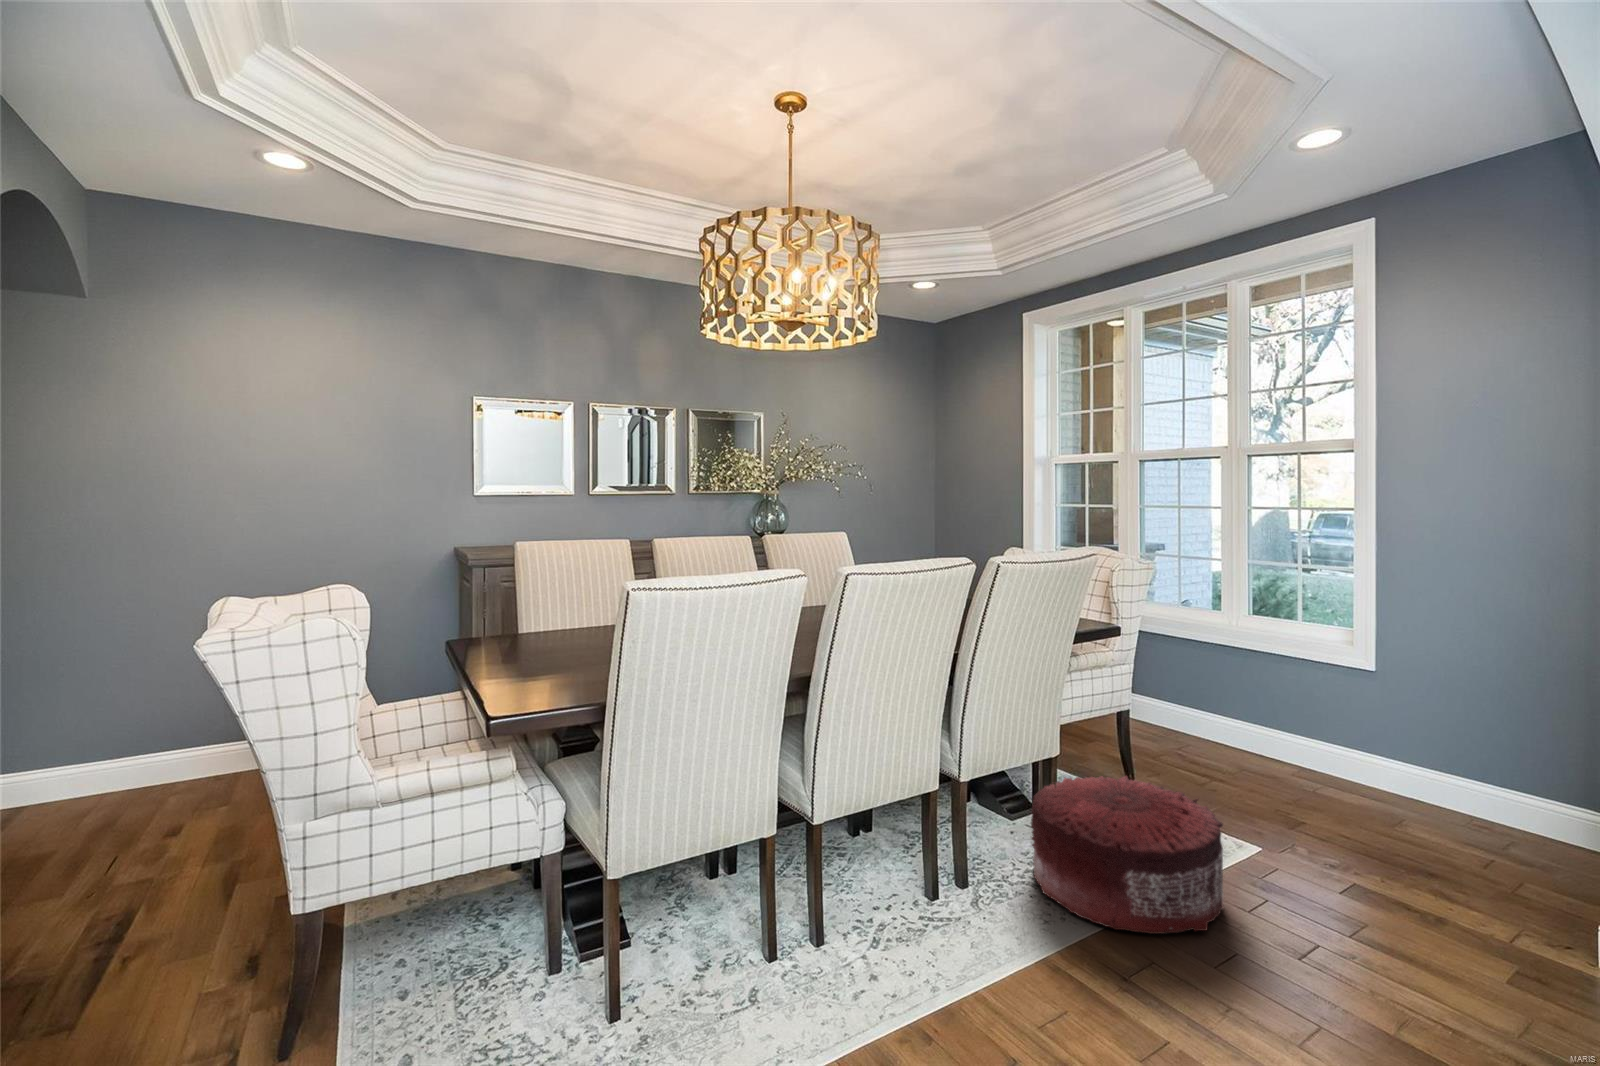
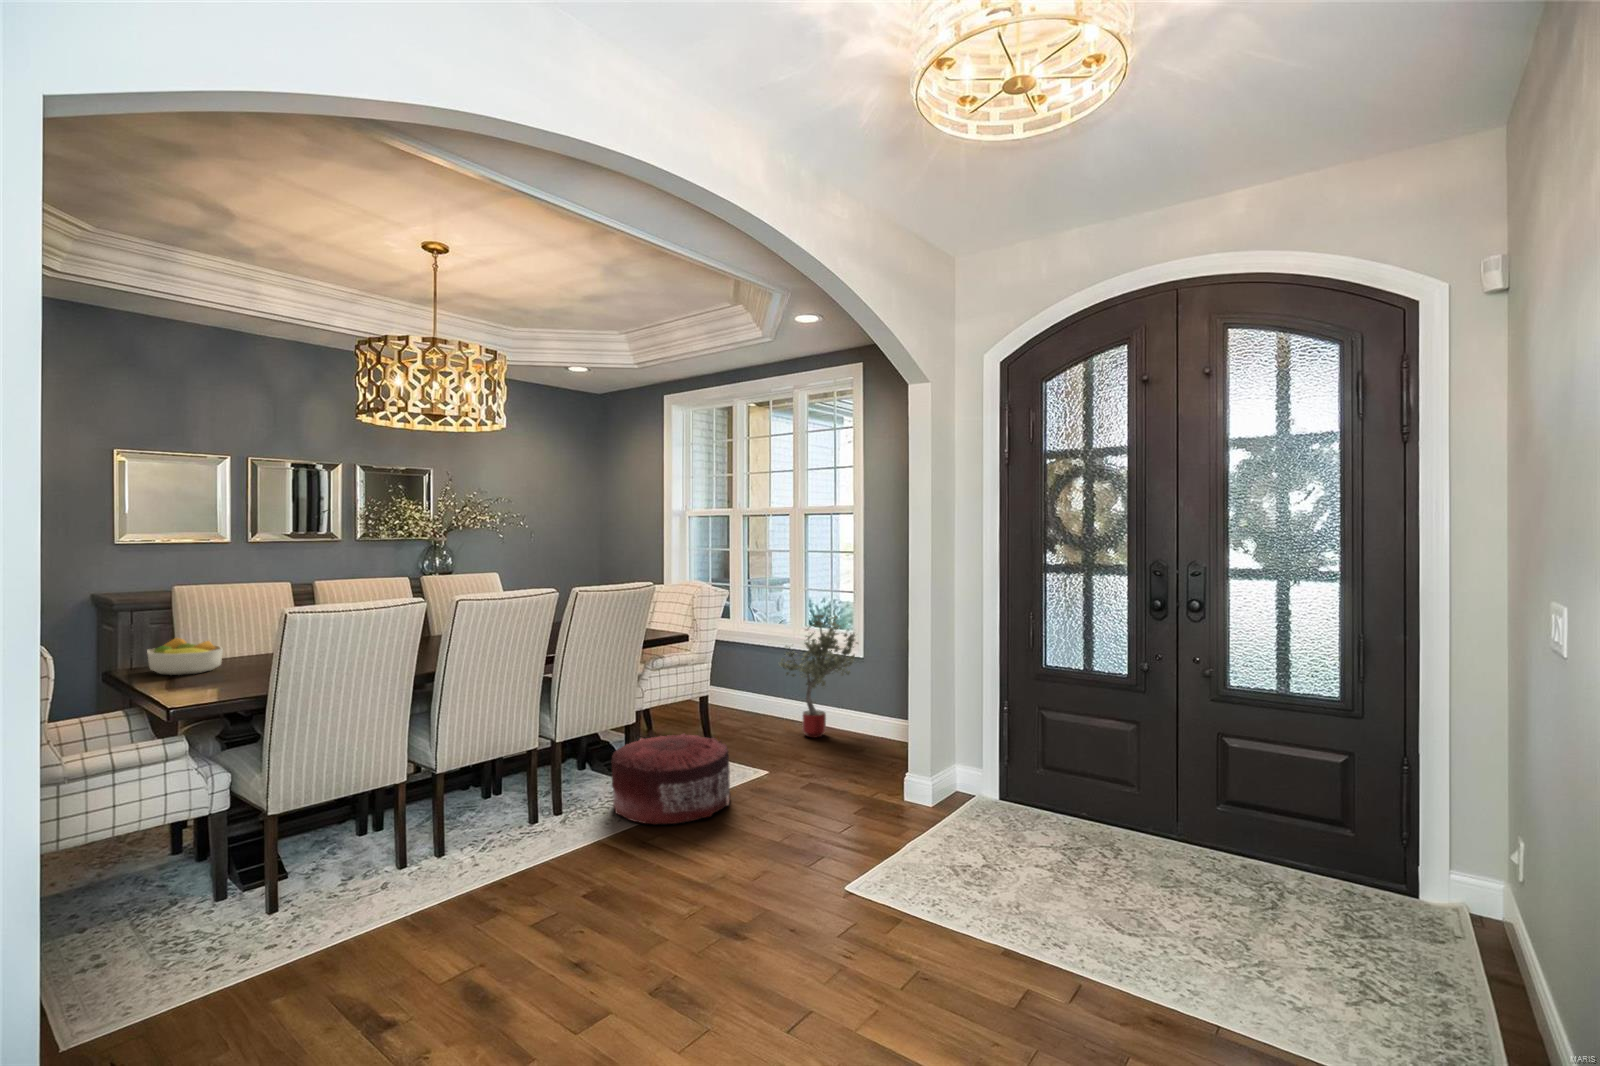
potted tree: none [1213,605,1371,784] -> present [779,615,858,738]
fruit bowl: none [485,606,560,653] -> present [147,638,223,675]

